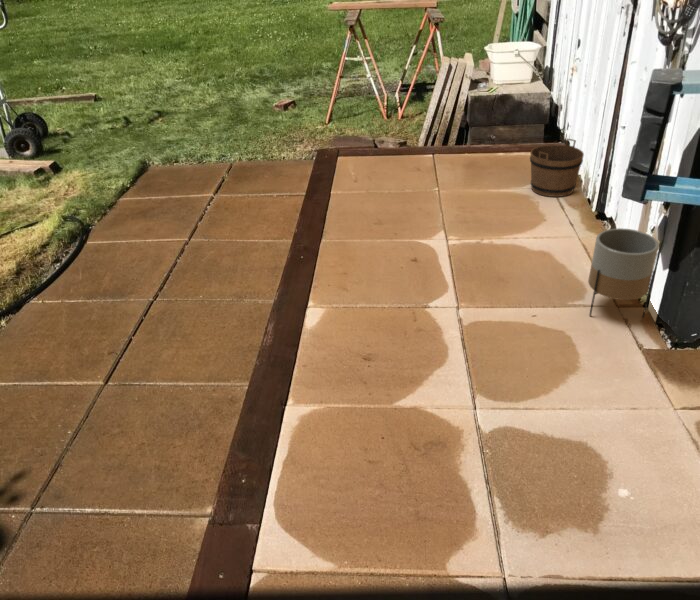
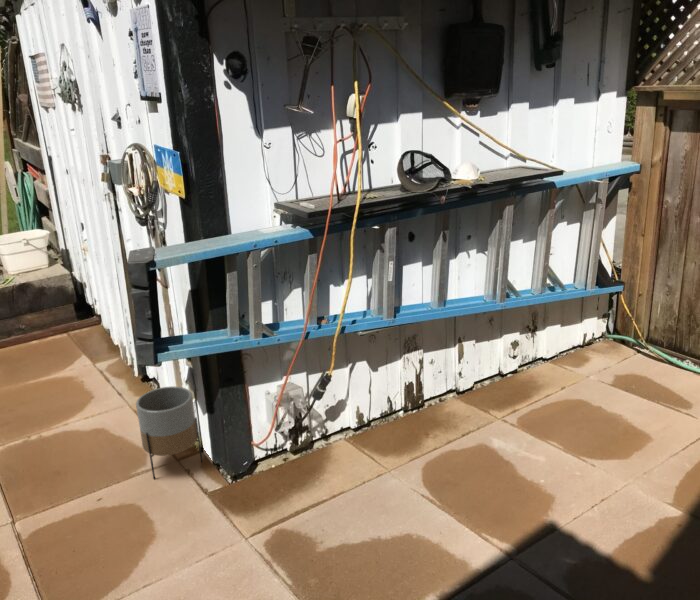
bucket: present [530,139,584,197] -> none [61,315,116,374]

